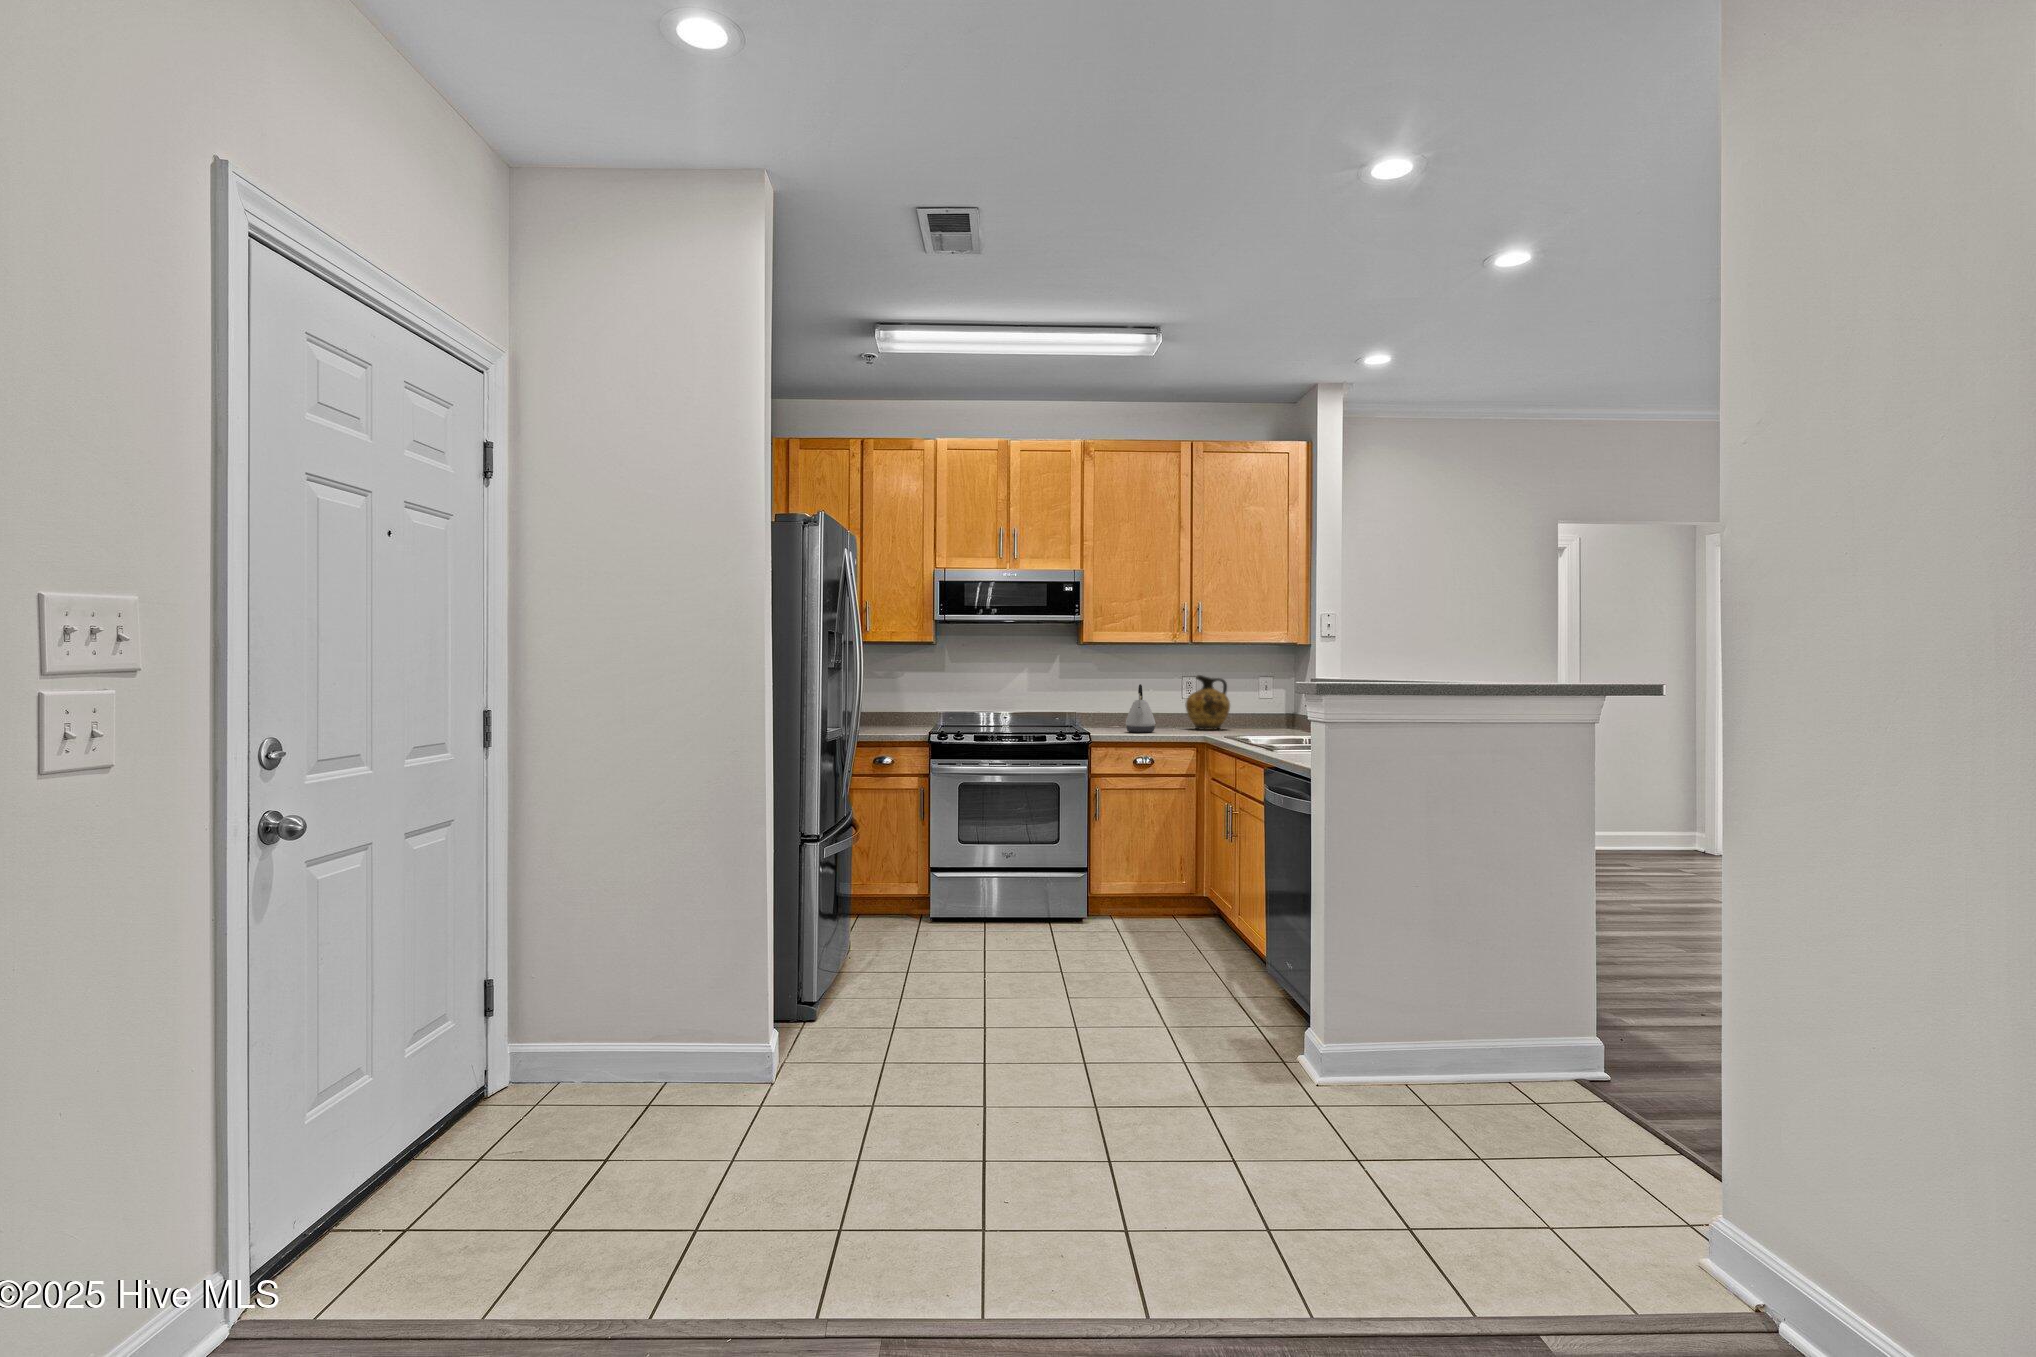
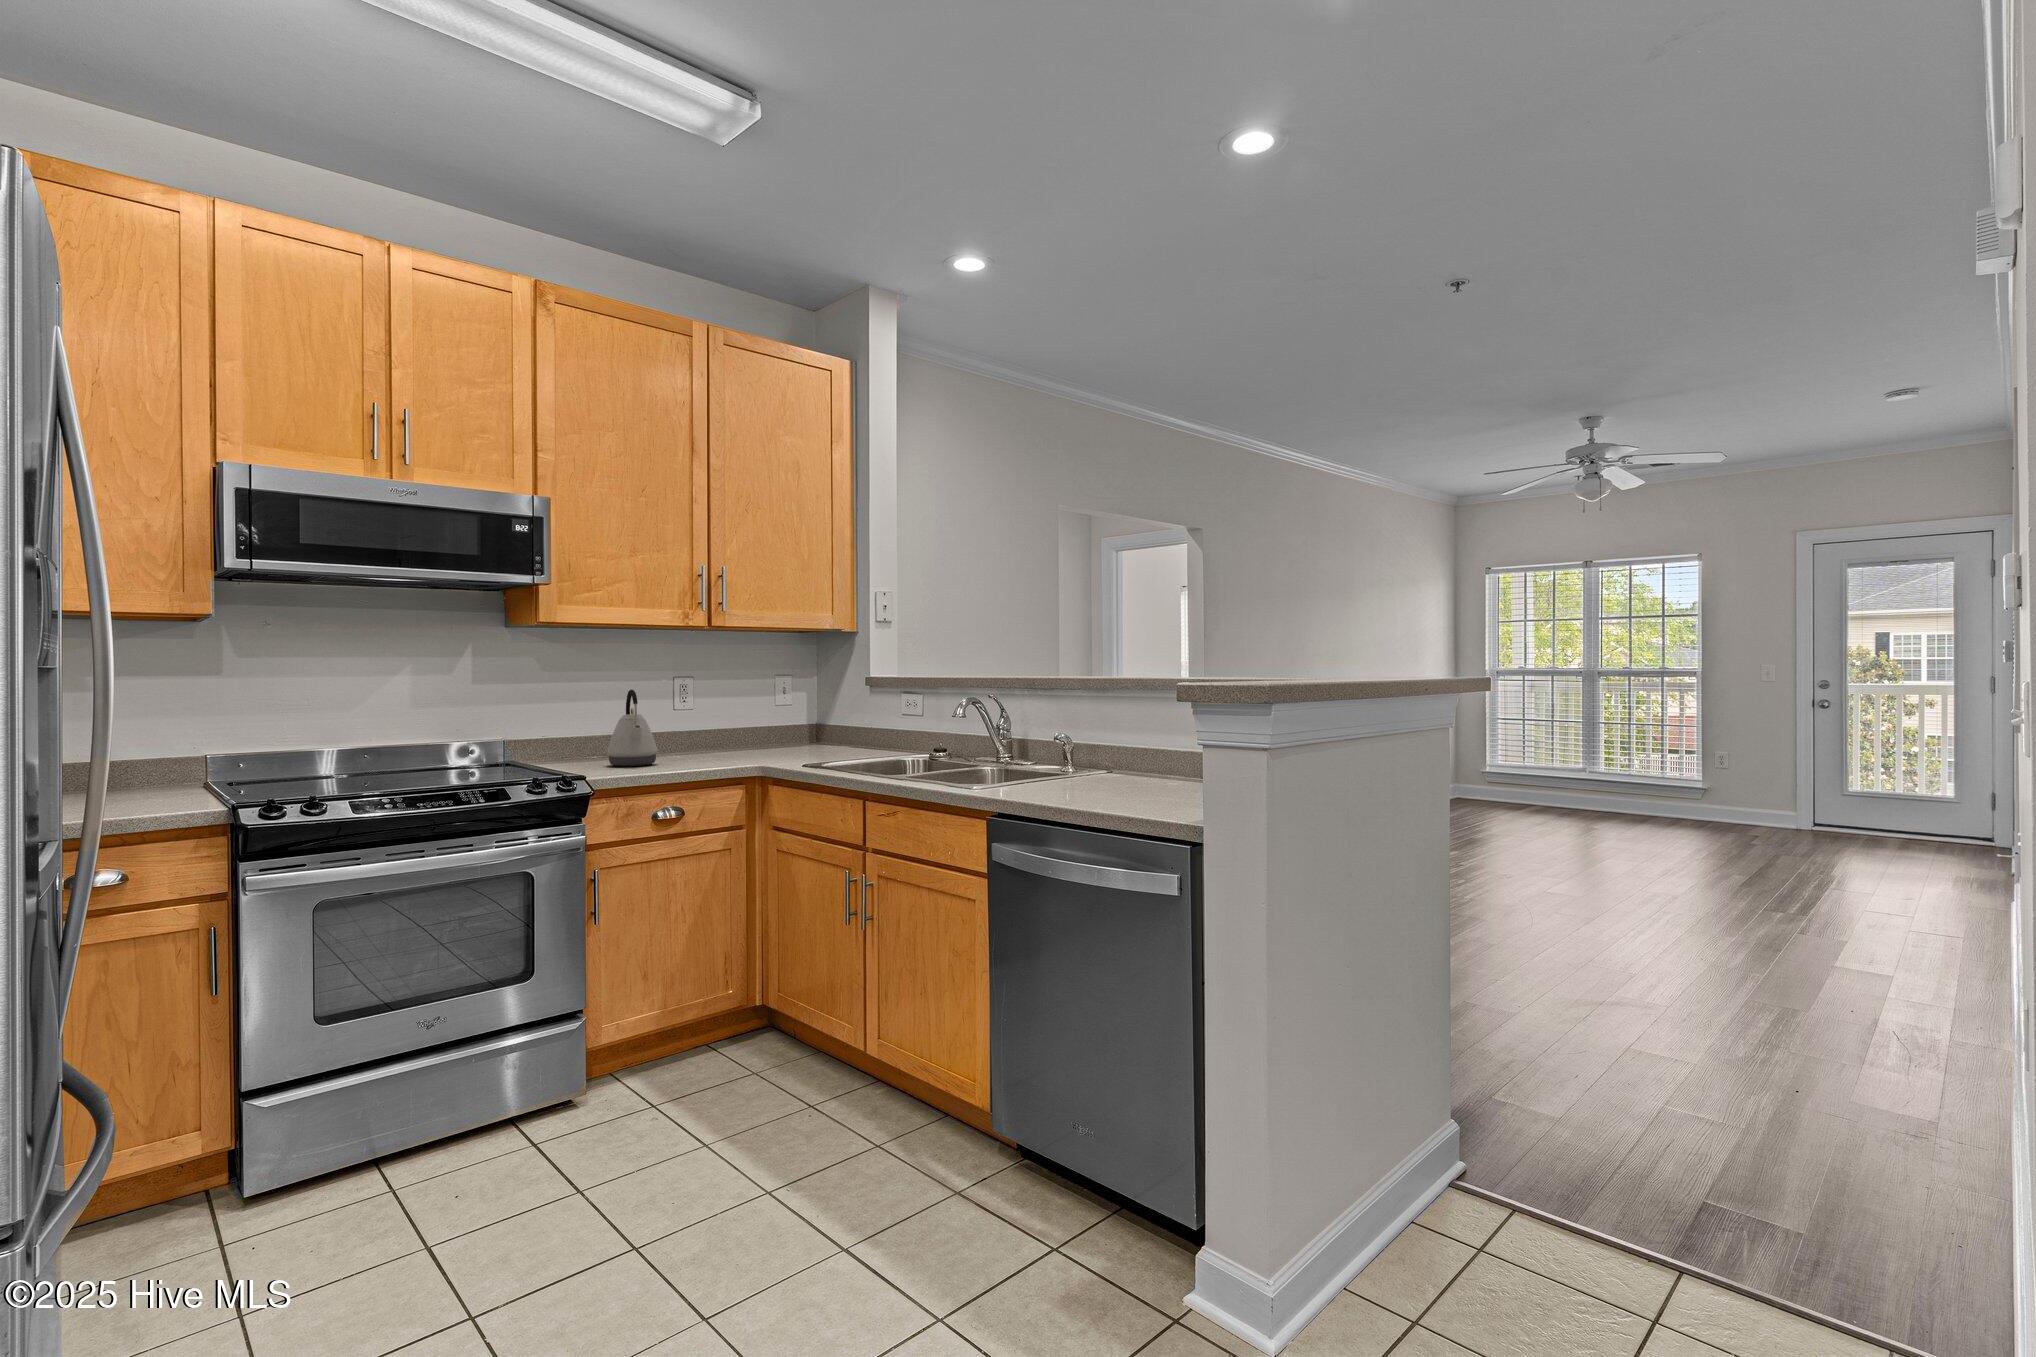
ceramic jug: present [1185,675,1230,730] -> none [679,674,746,754]

